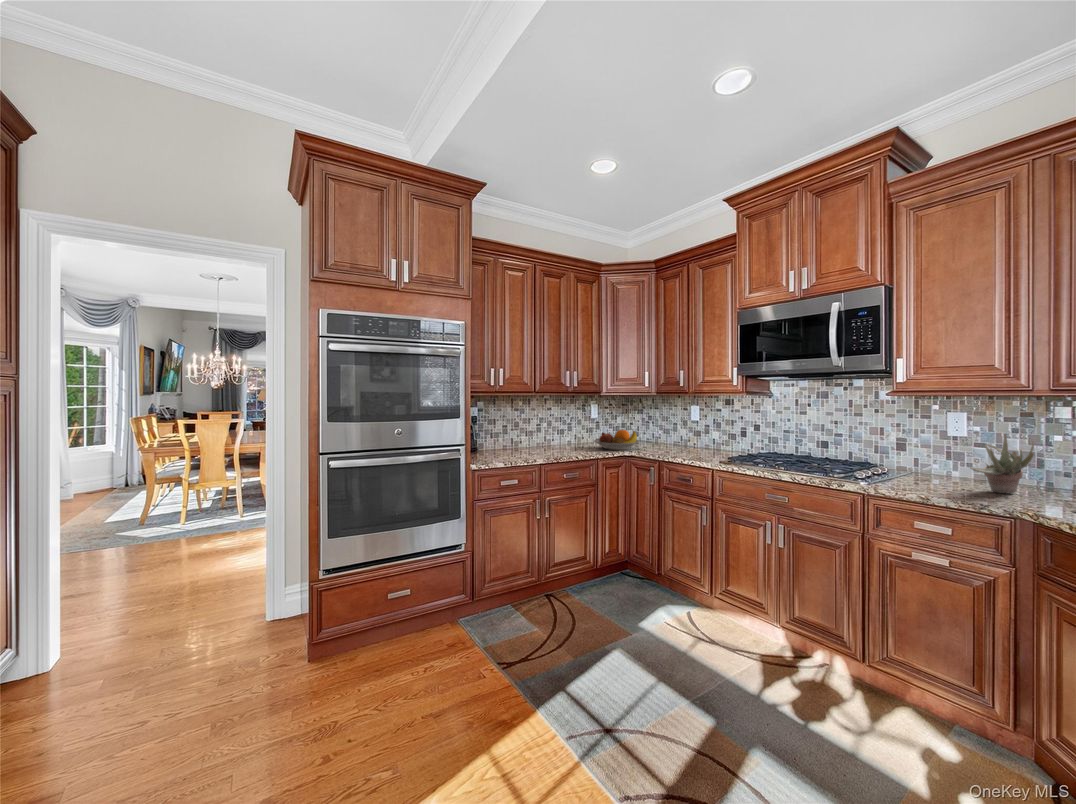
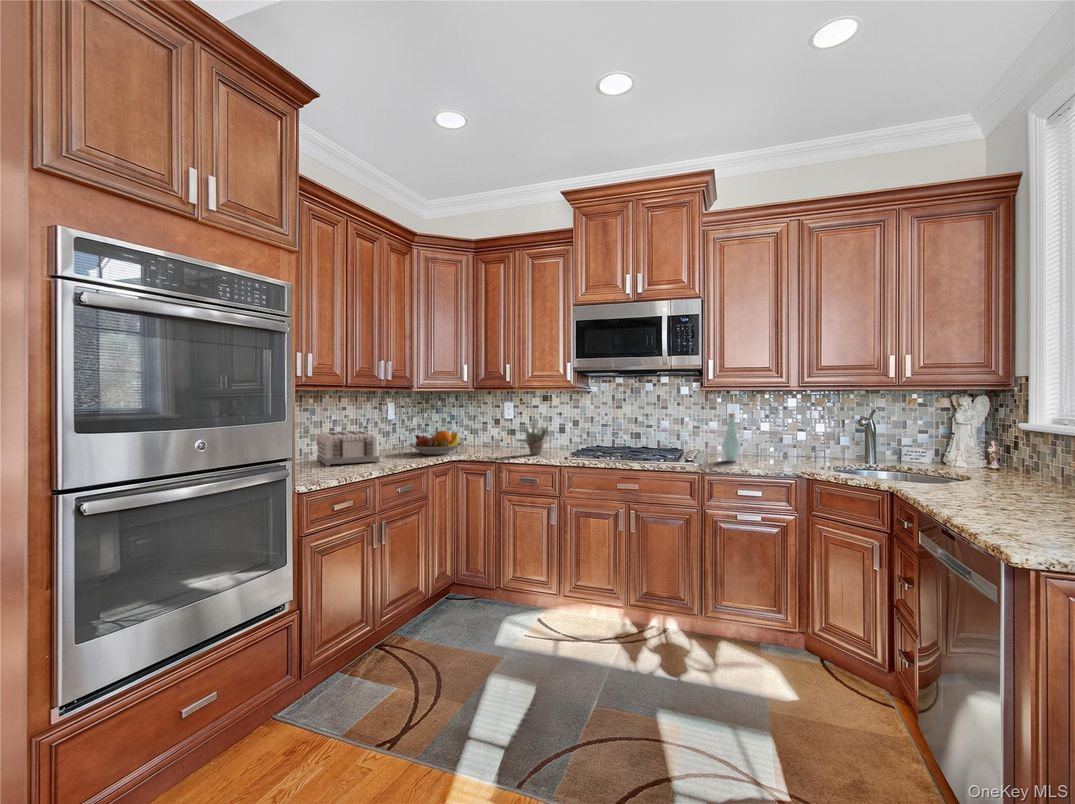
bottle: none [924,422,953,483] -> present [722,413,740,461]
toaster: none [520,427,562,453] -> present [317,431,380,466]
succulent plant: present [970,434,1034,493] -> present [516,417,548,455]

